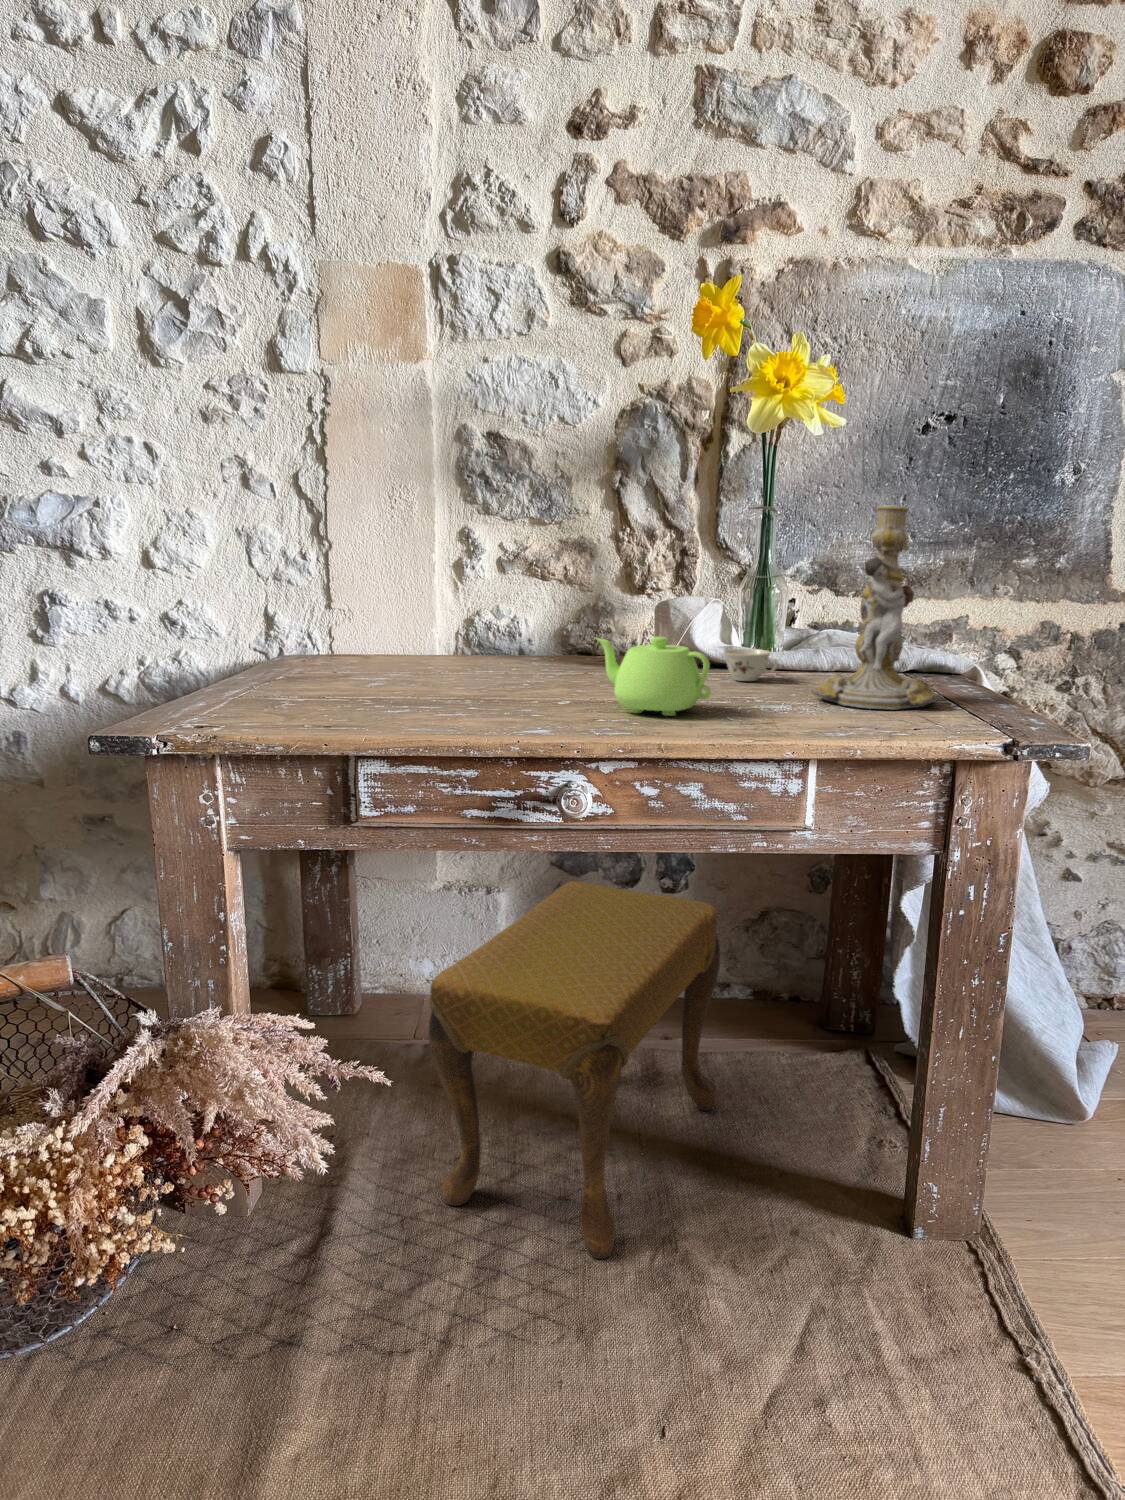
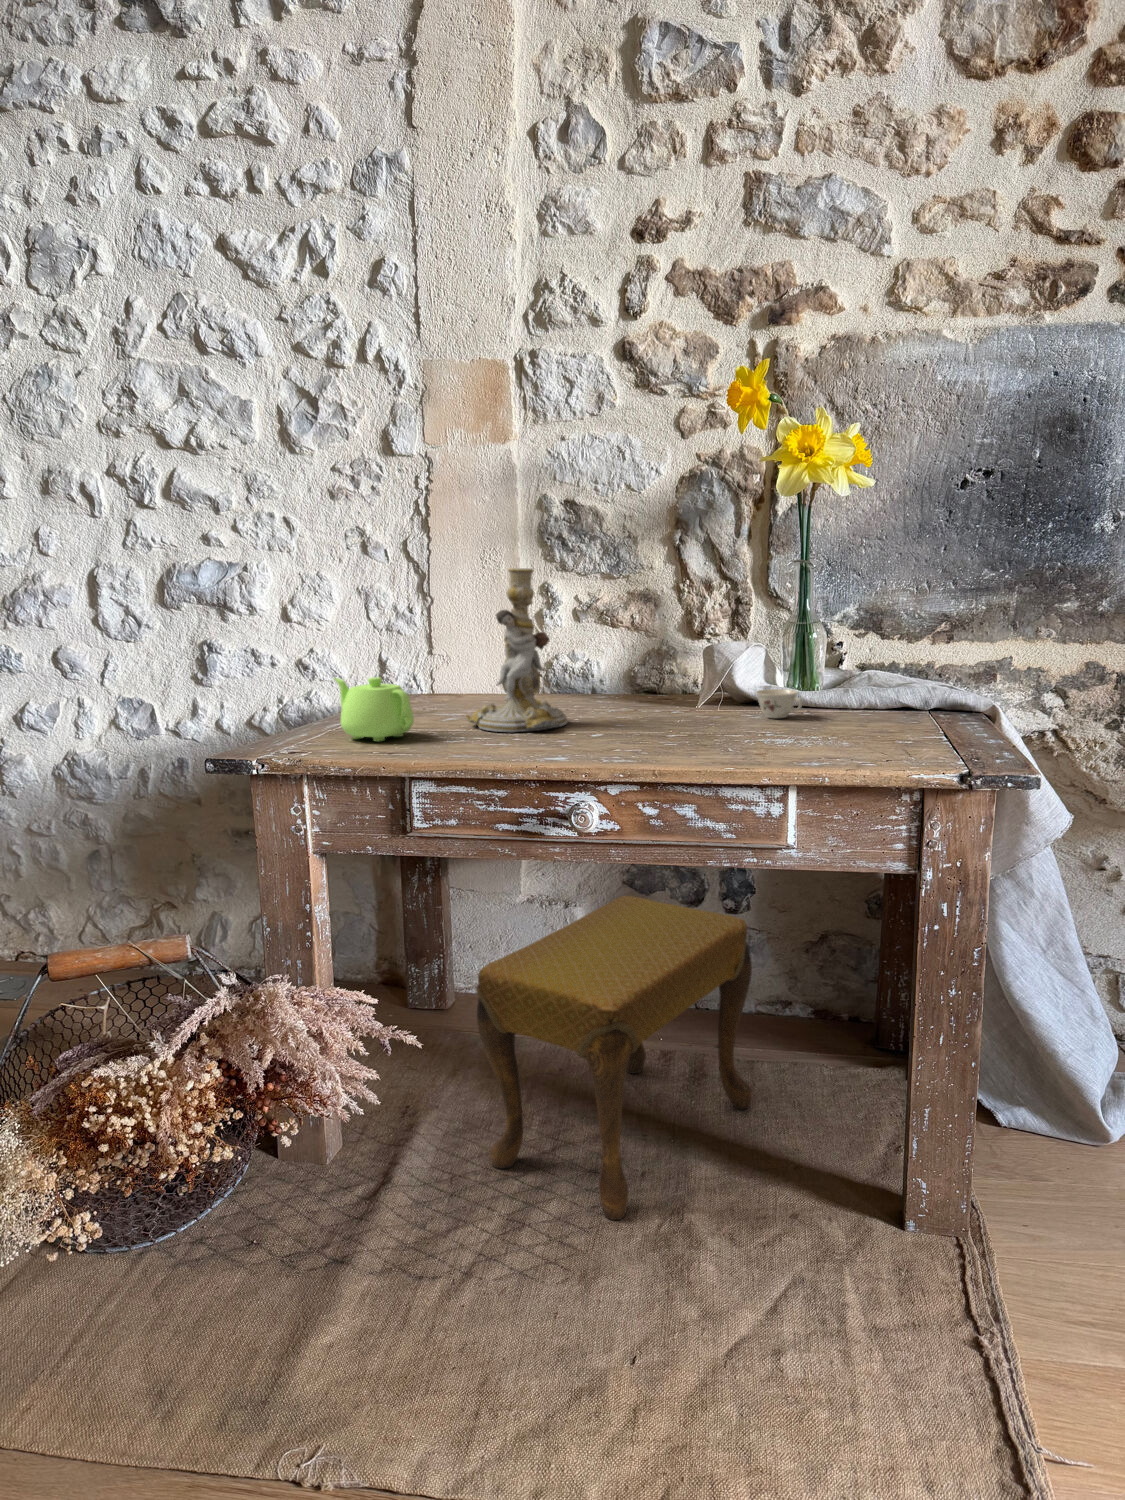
candlestick: present [811,505,942,710] -> present [466,568,568,732]
teapot: present [596,637,711,716] -> present [334,677,414,741]

